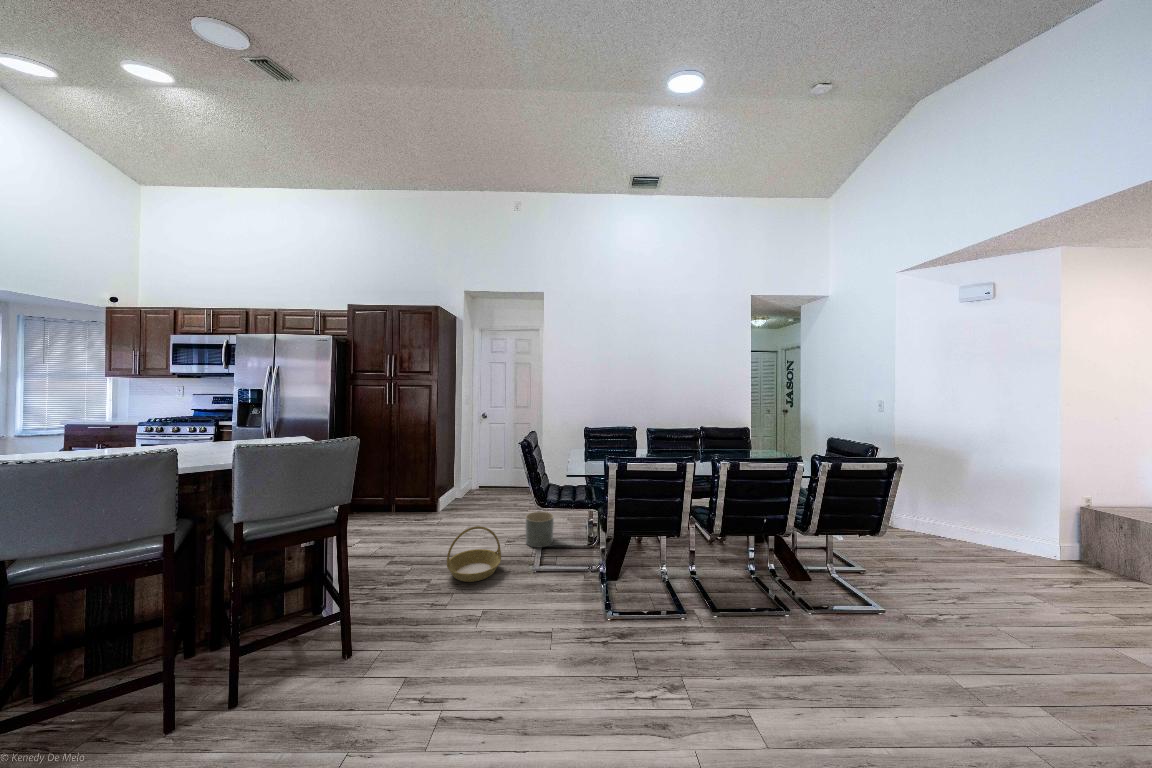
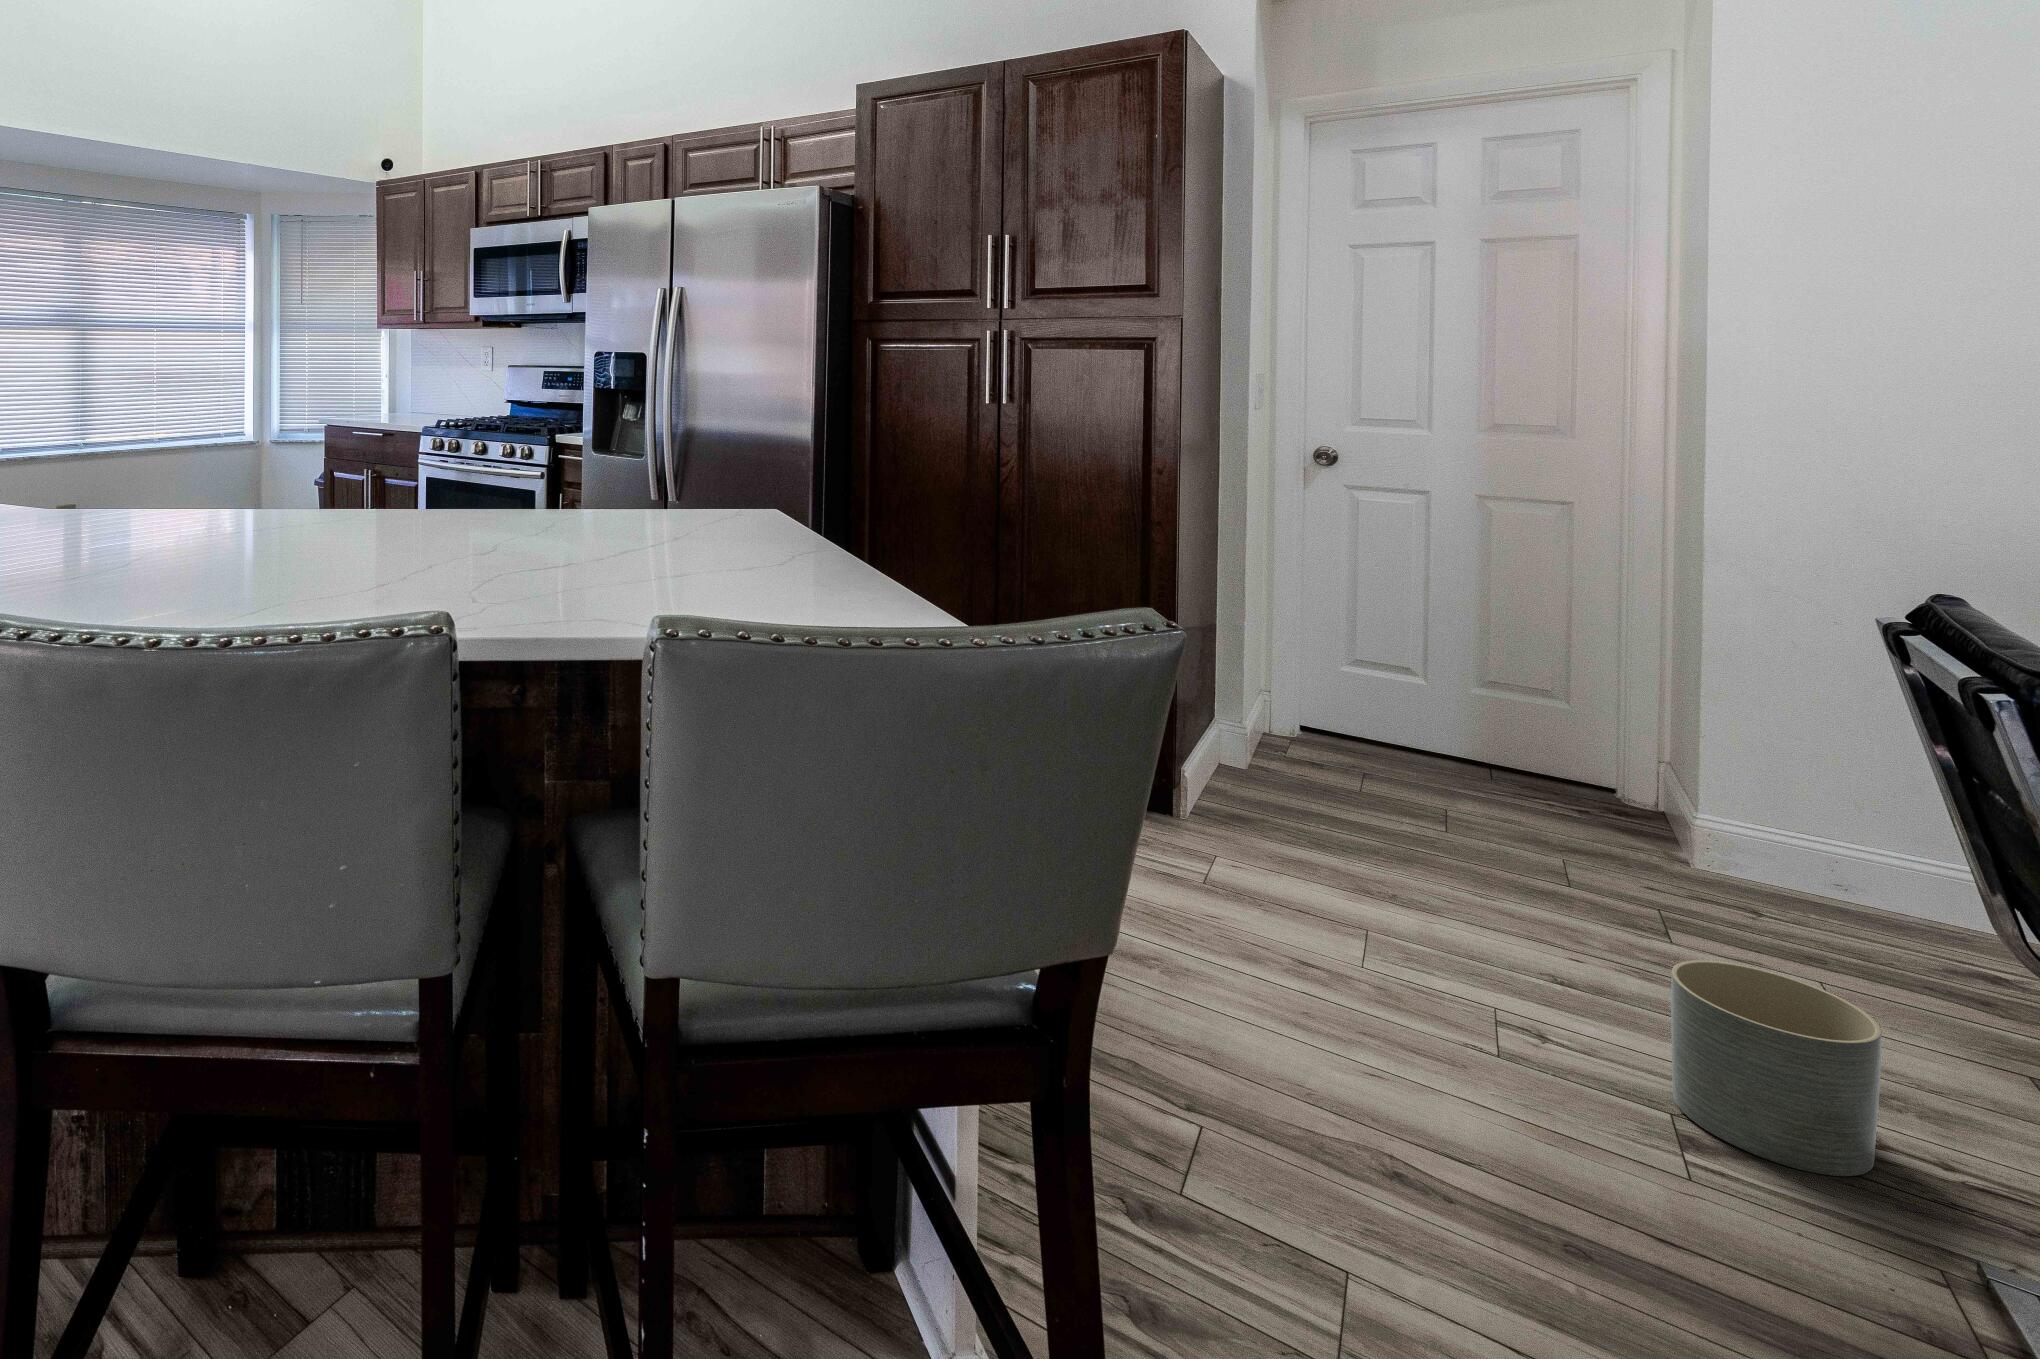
basket: present [447,526,501,582] -> none [1276,963,1573,1232]

